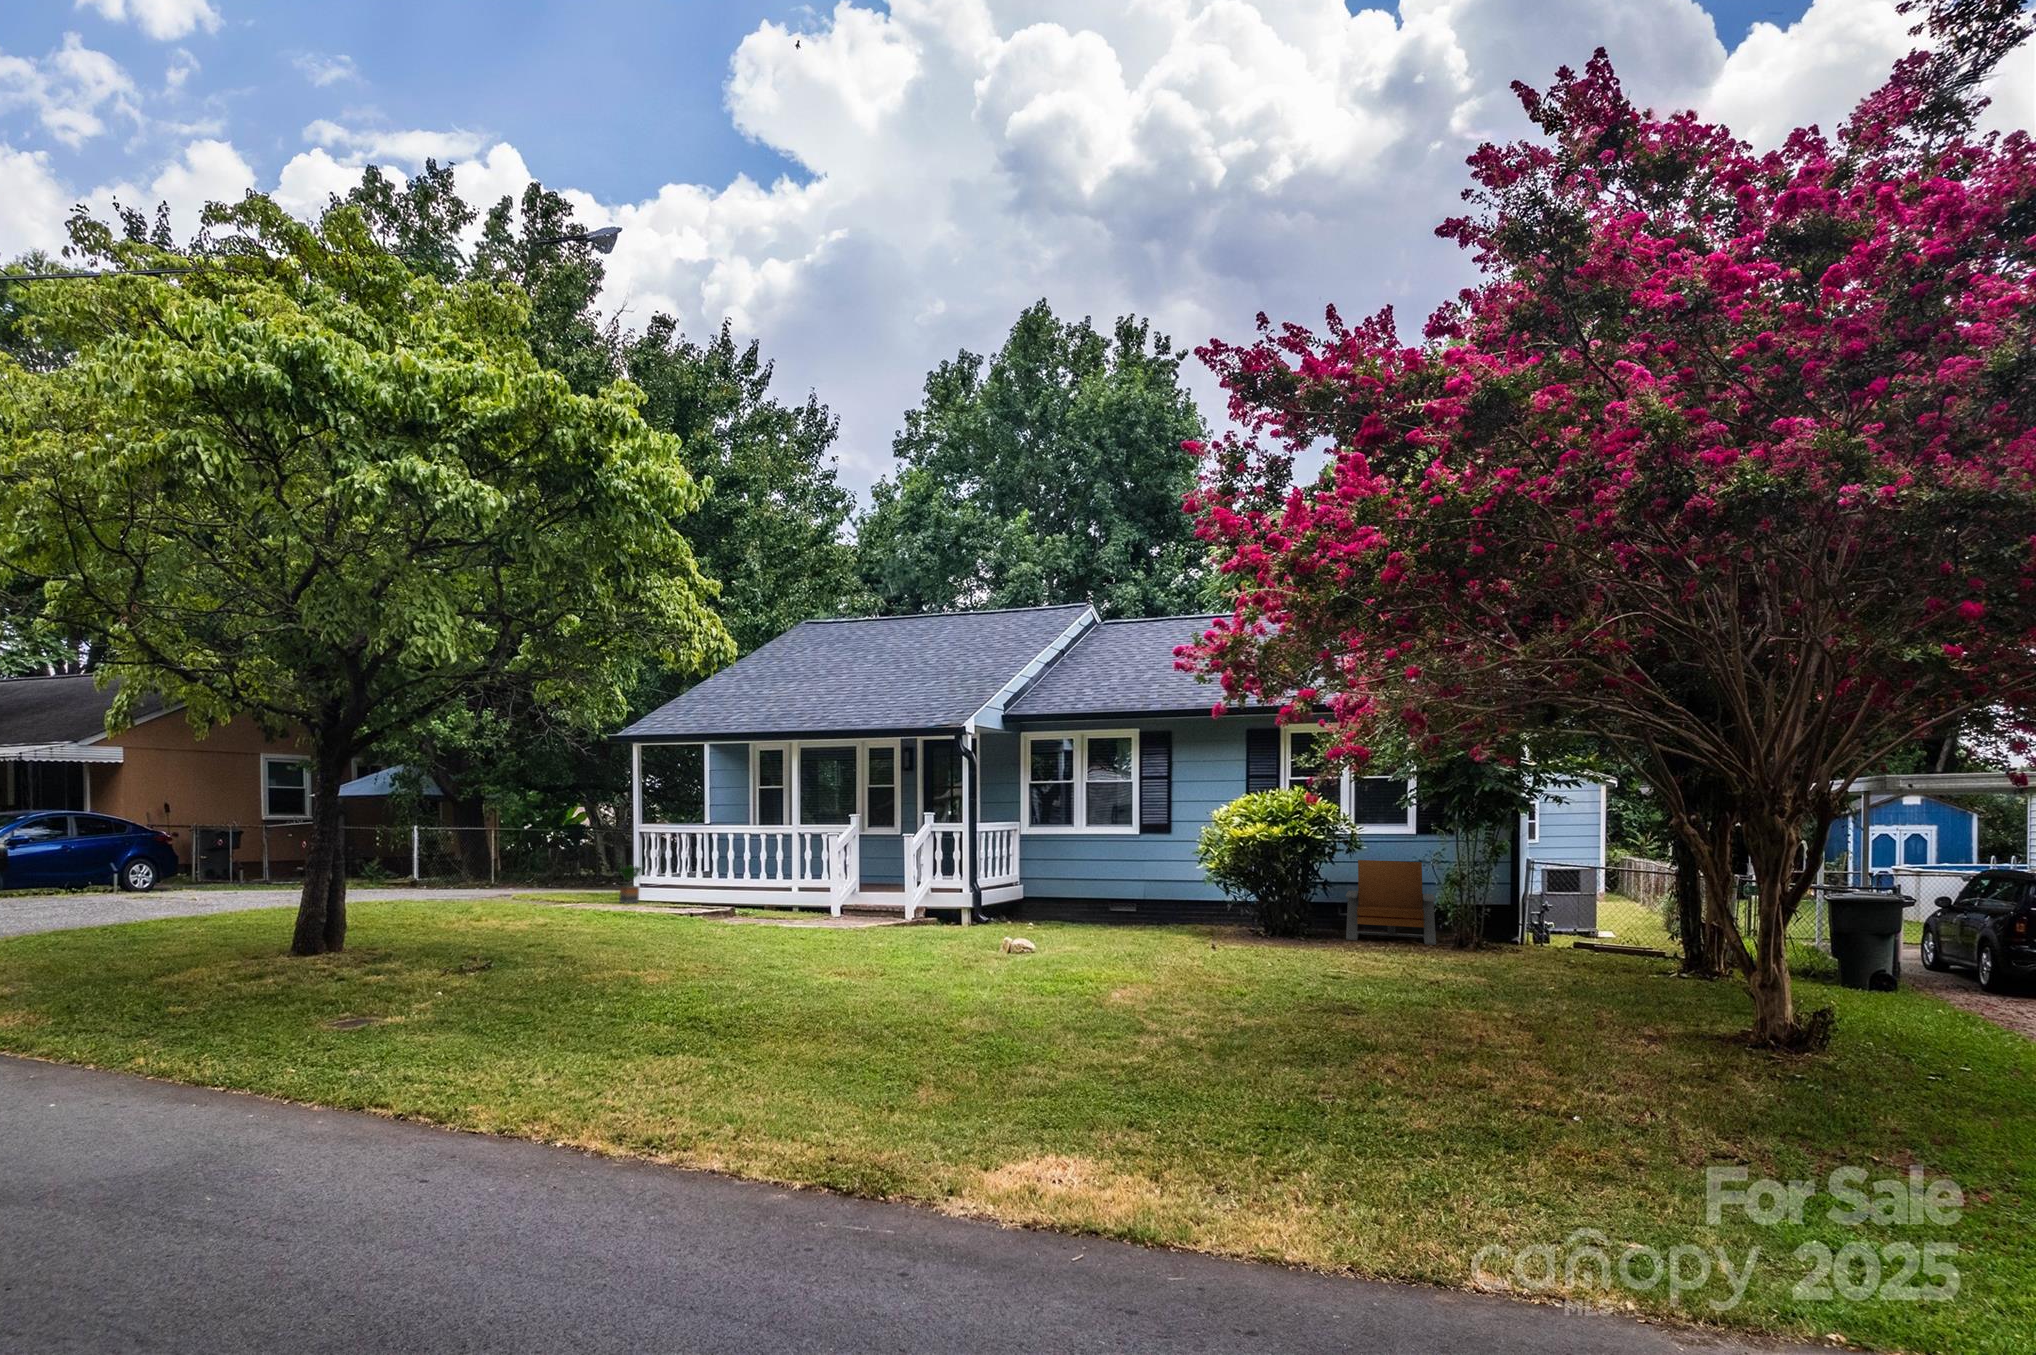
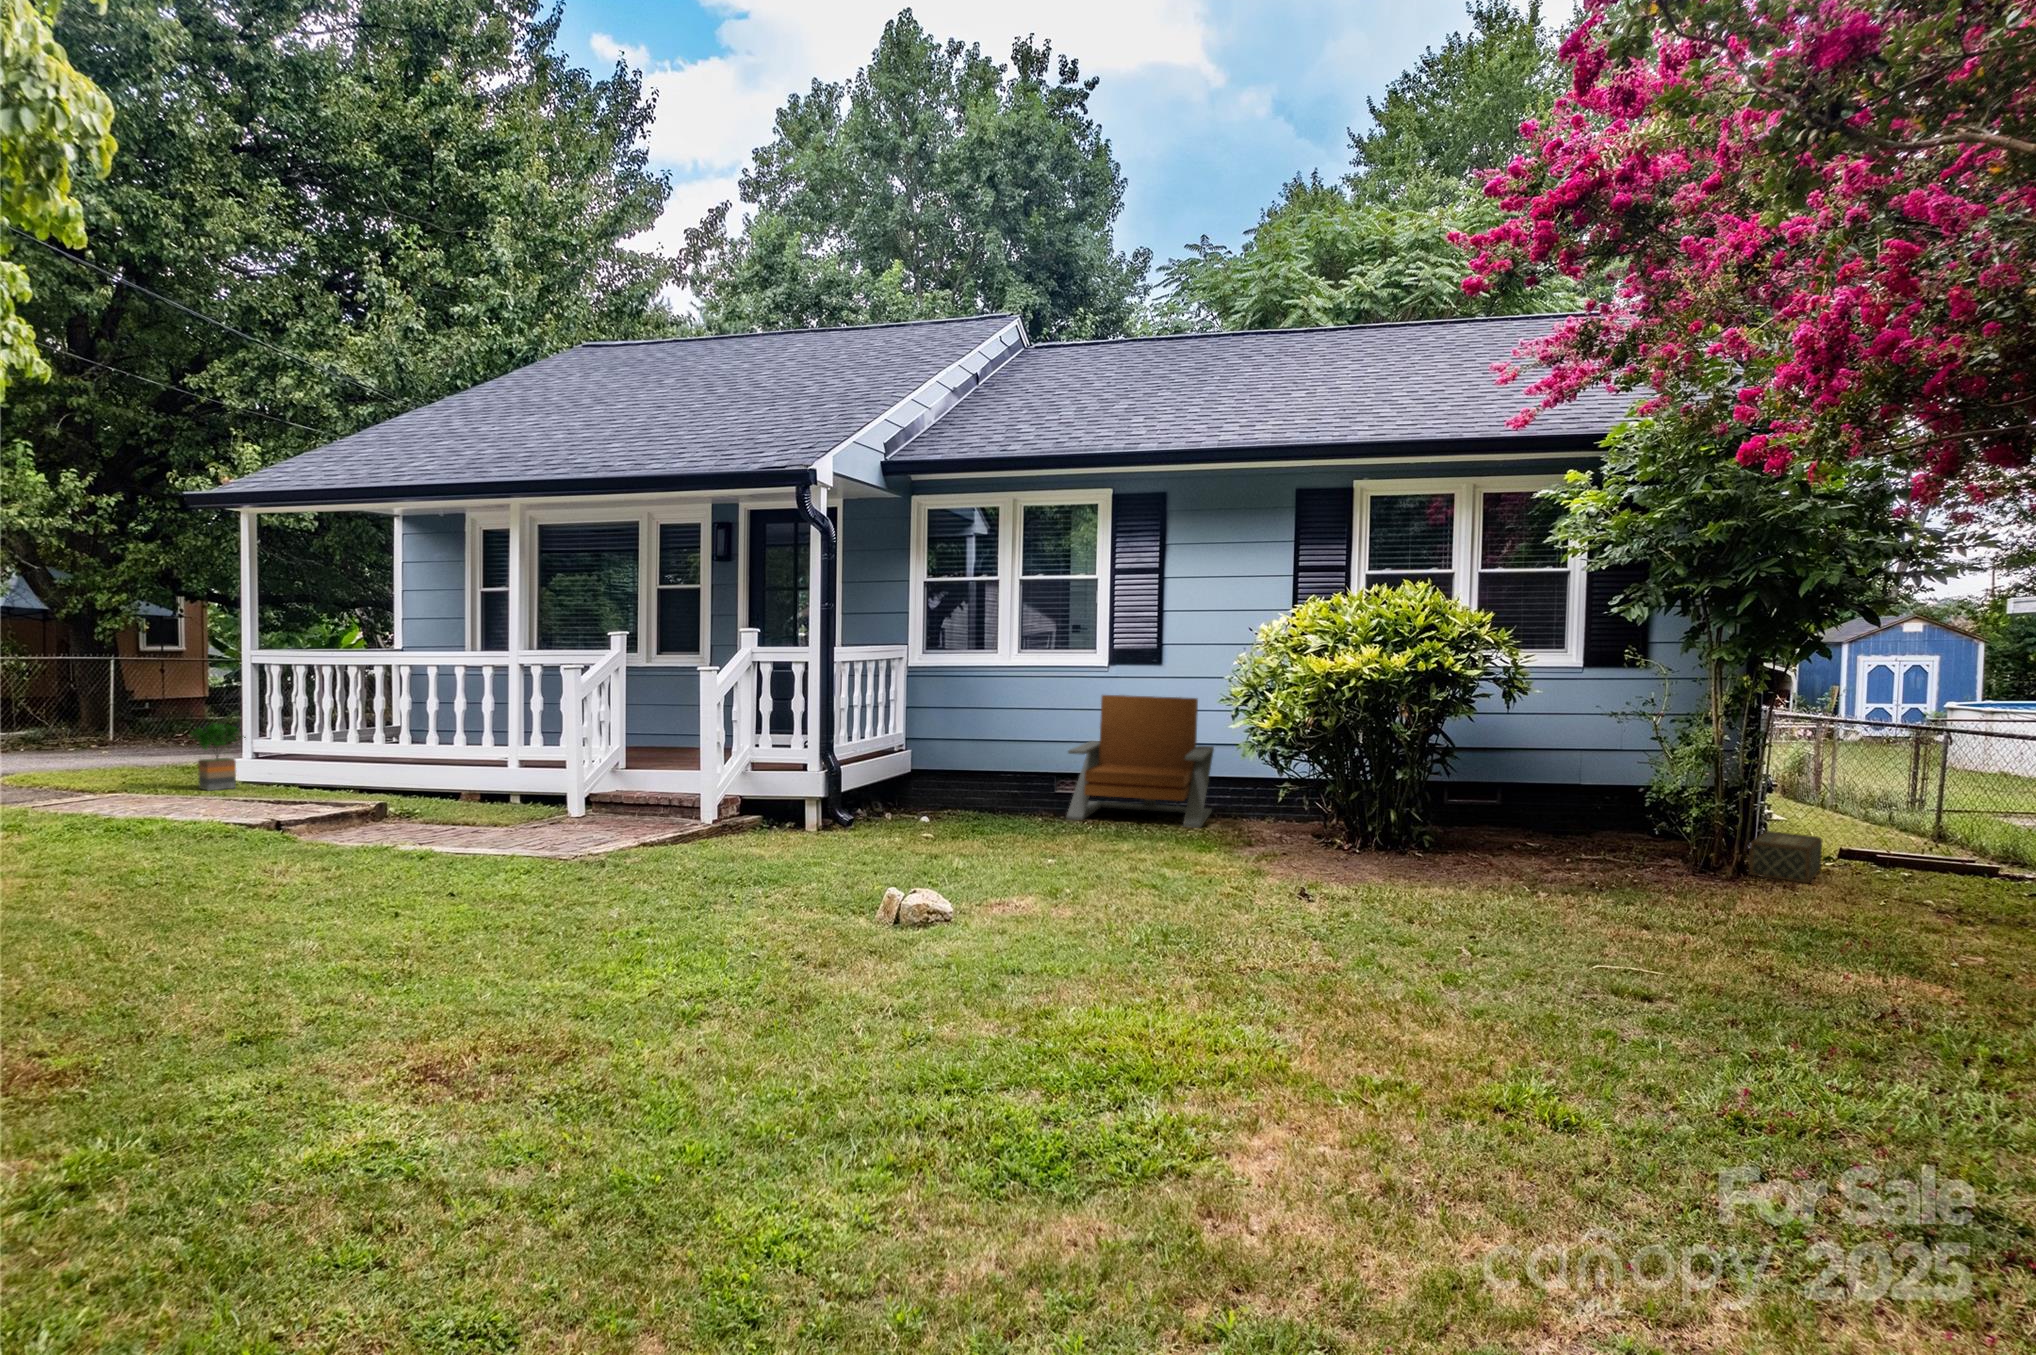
lounge chair: present [1346,860,1436,945] -> present [1066,695,1214,828]
woven basket: none [1476,930,1525,955] -> present [1749,831,1822,883]

